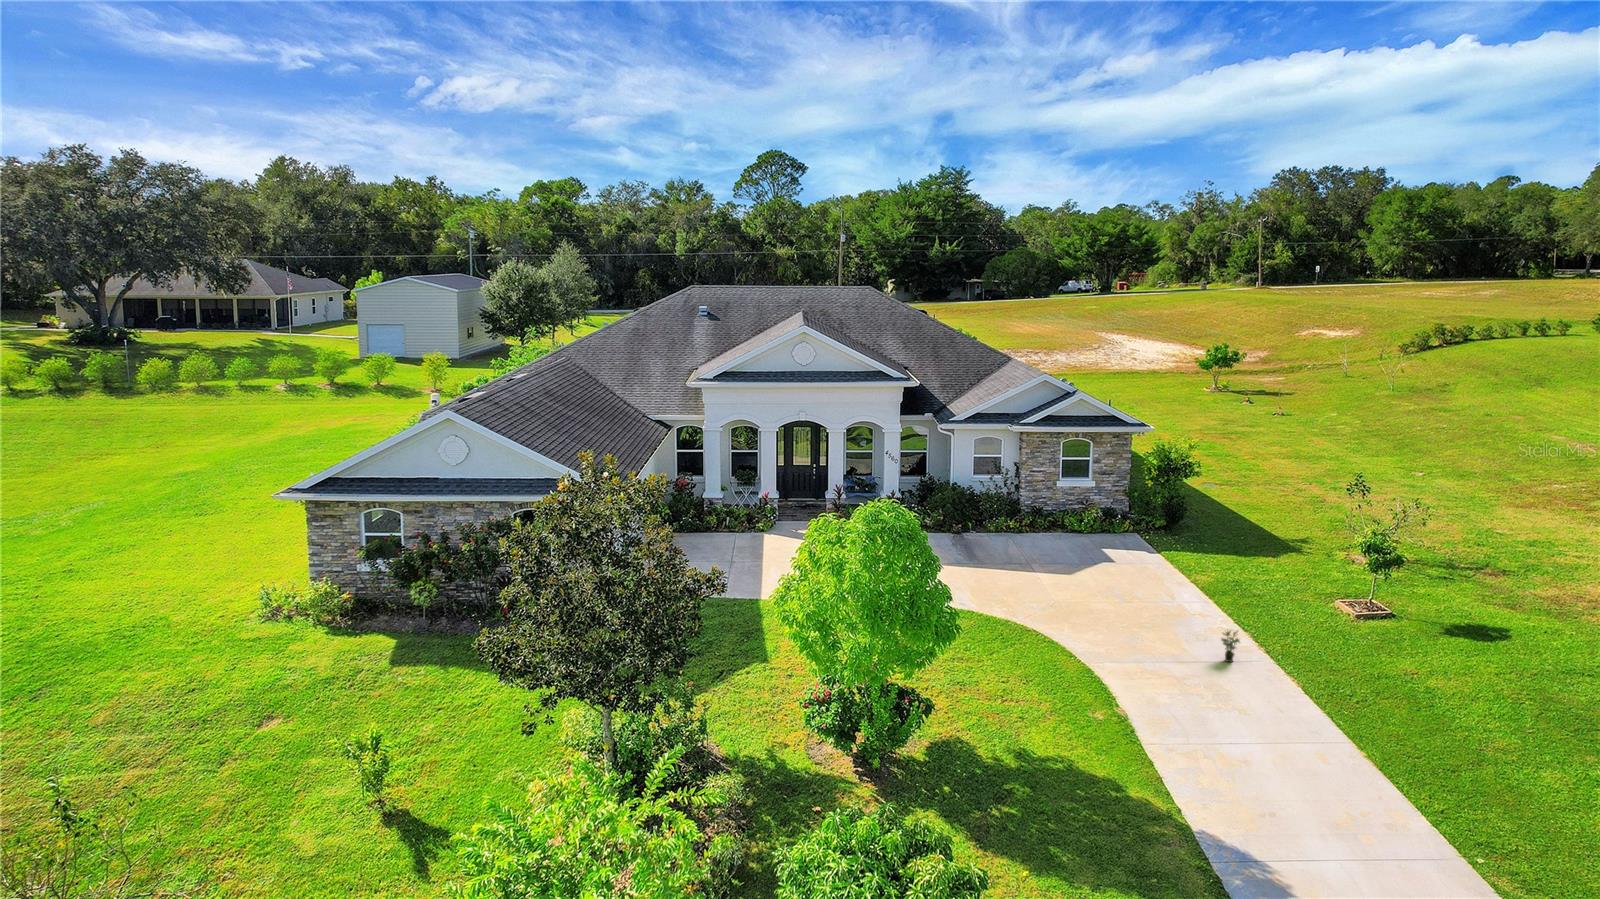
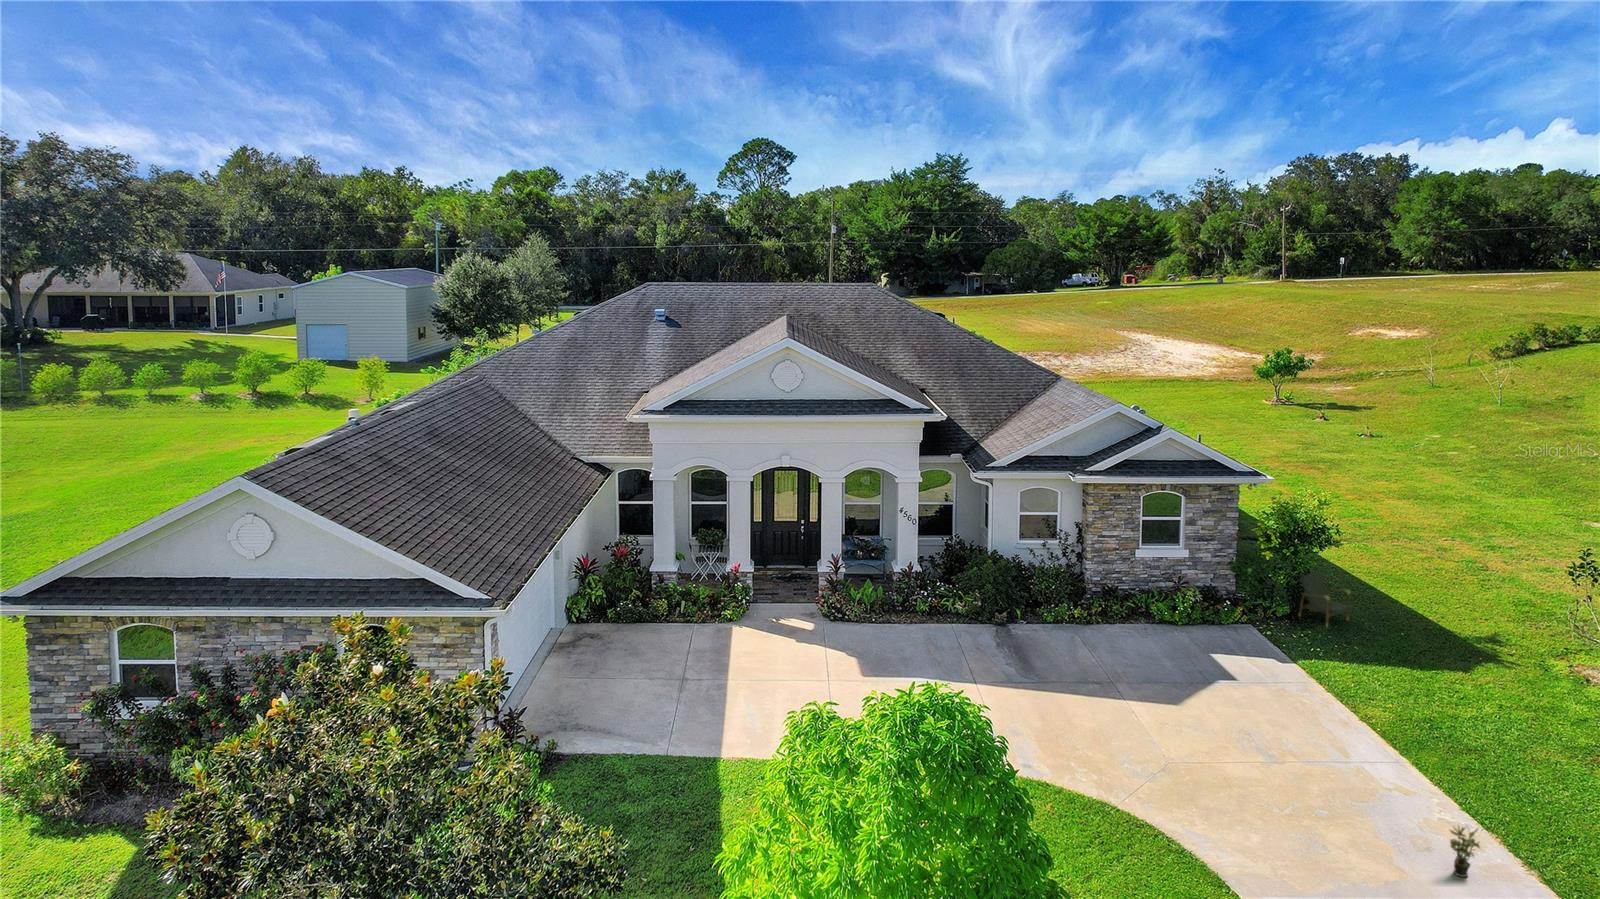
lounge chair: none [1176,497,1215,536] -> present [1299,573,1354,627]

